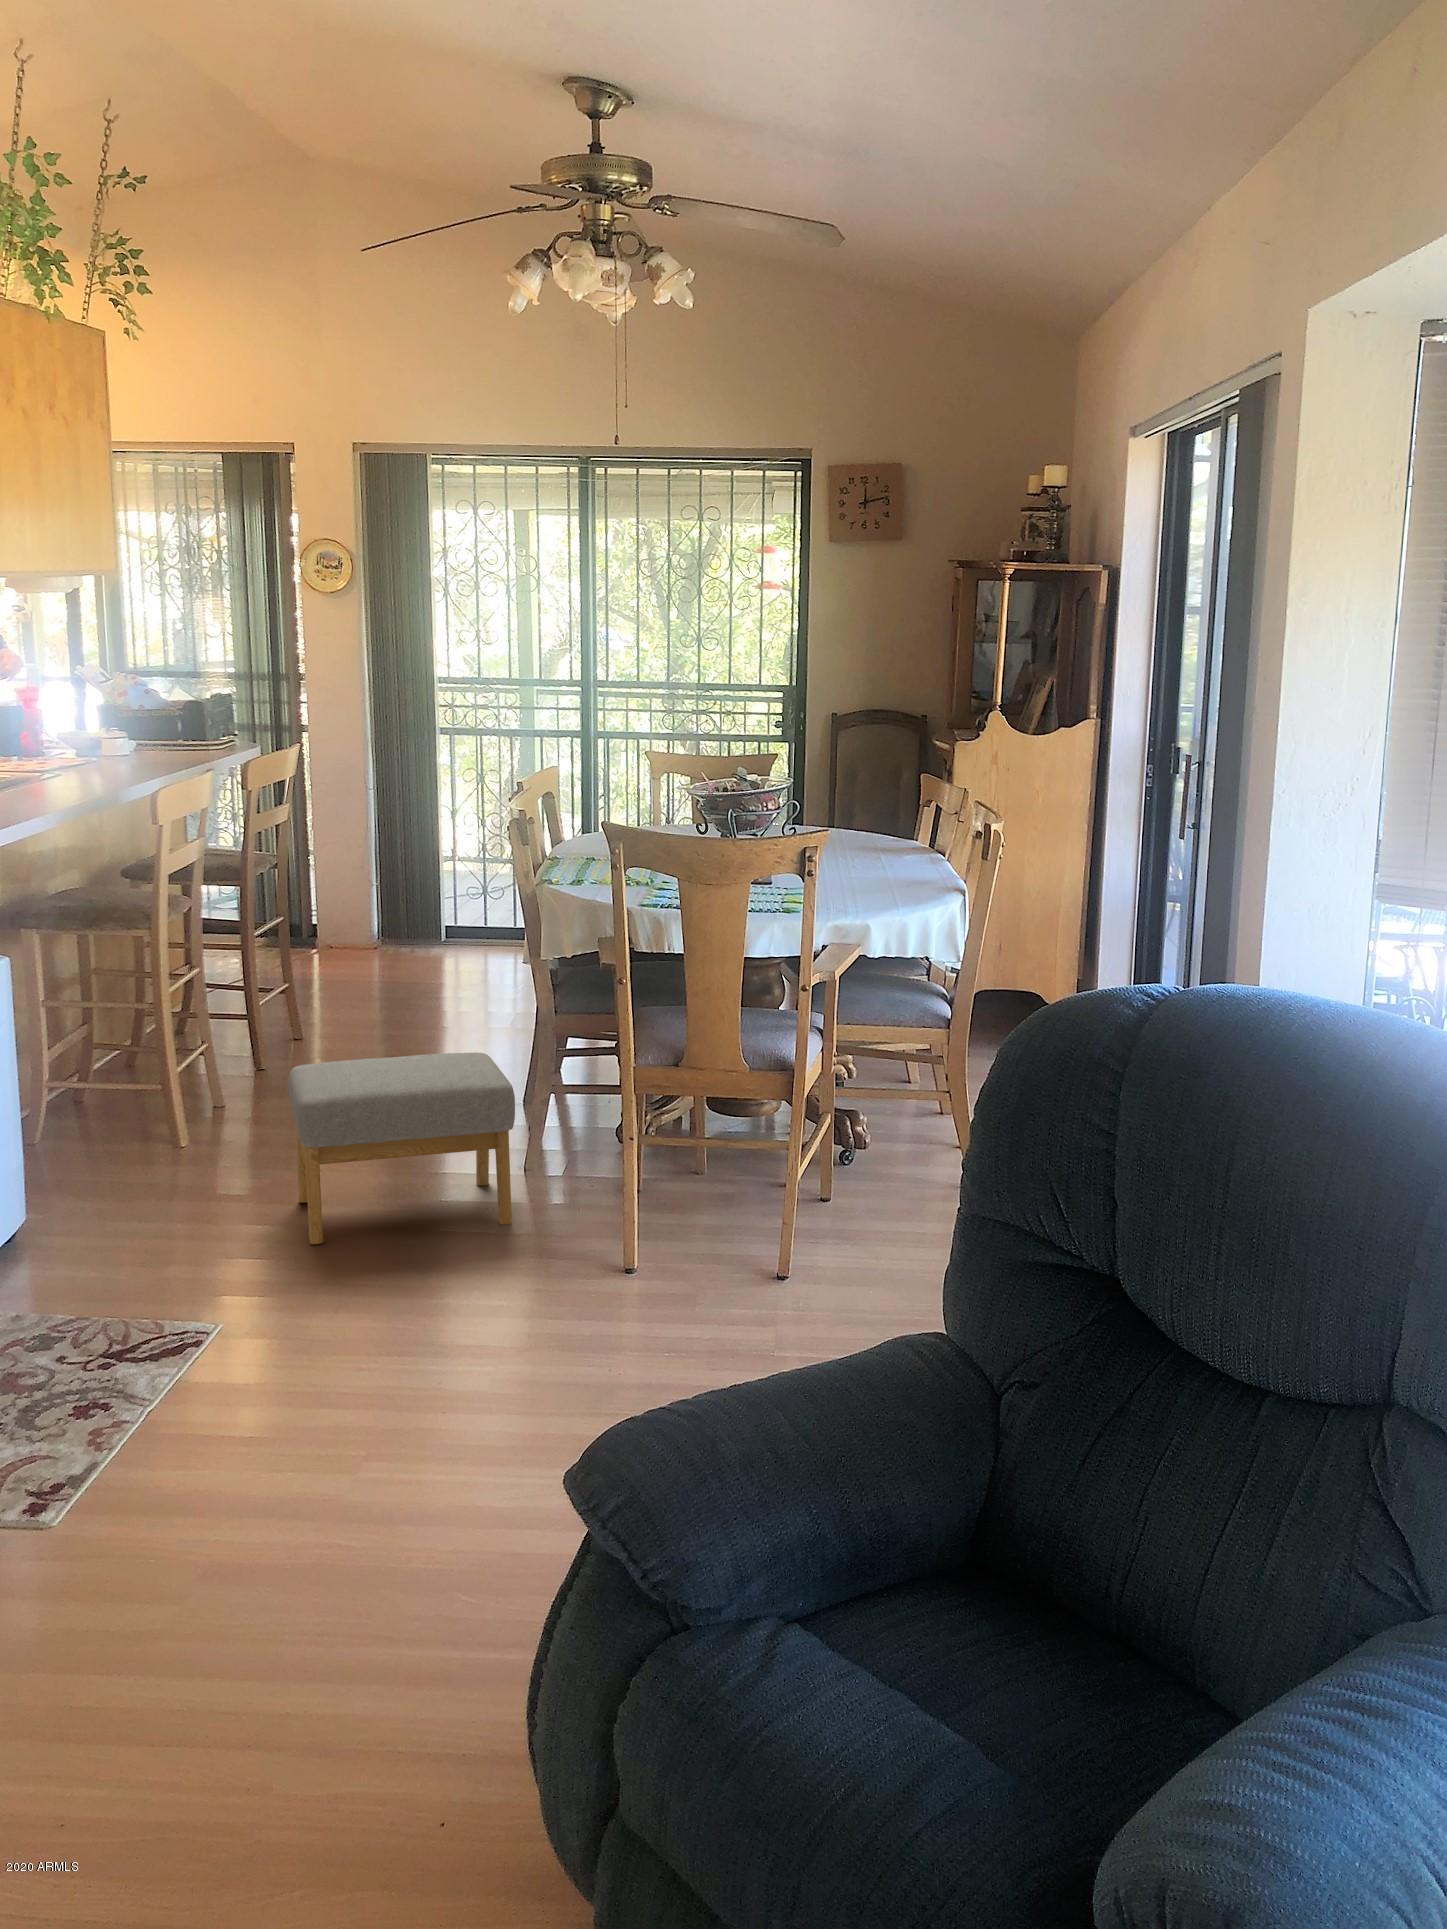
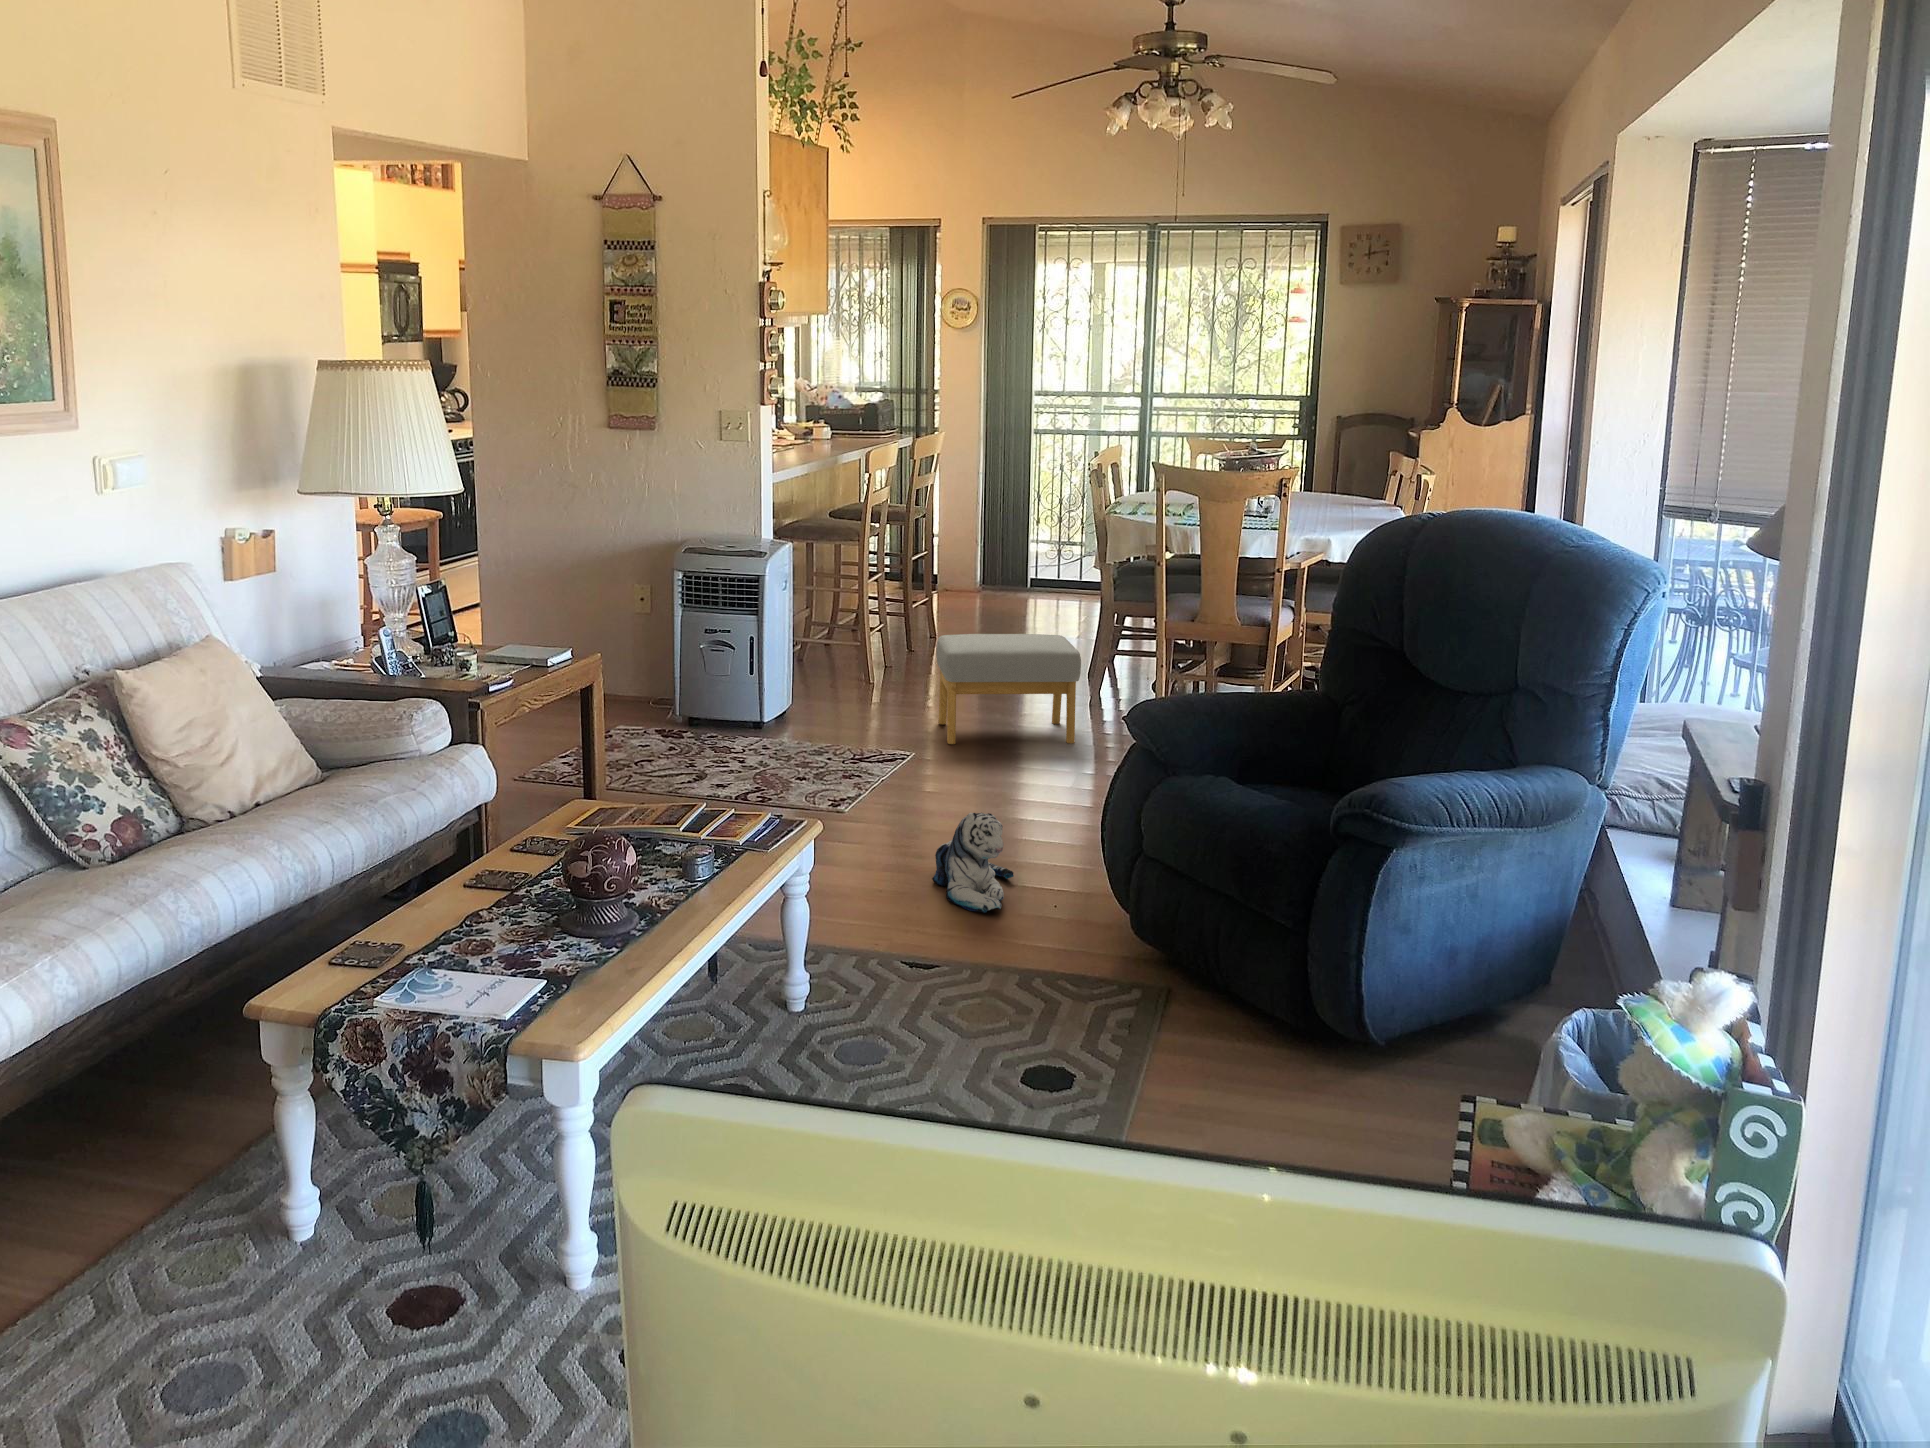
plush toy: none [250,1478,407,1692] -> present [932,813,1014,913]

